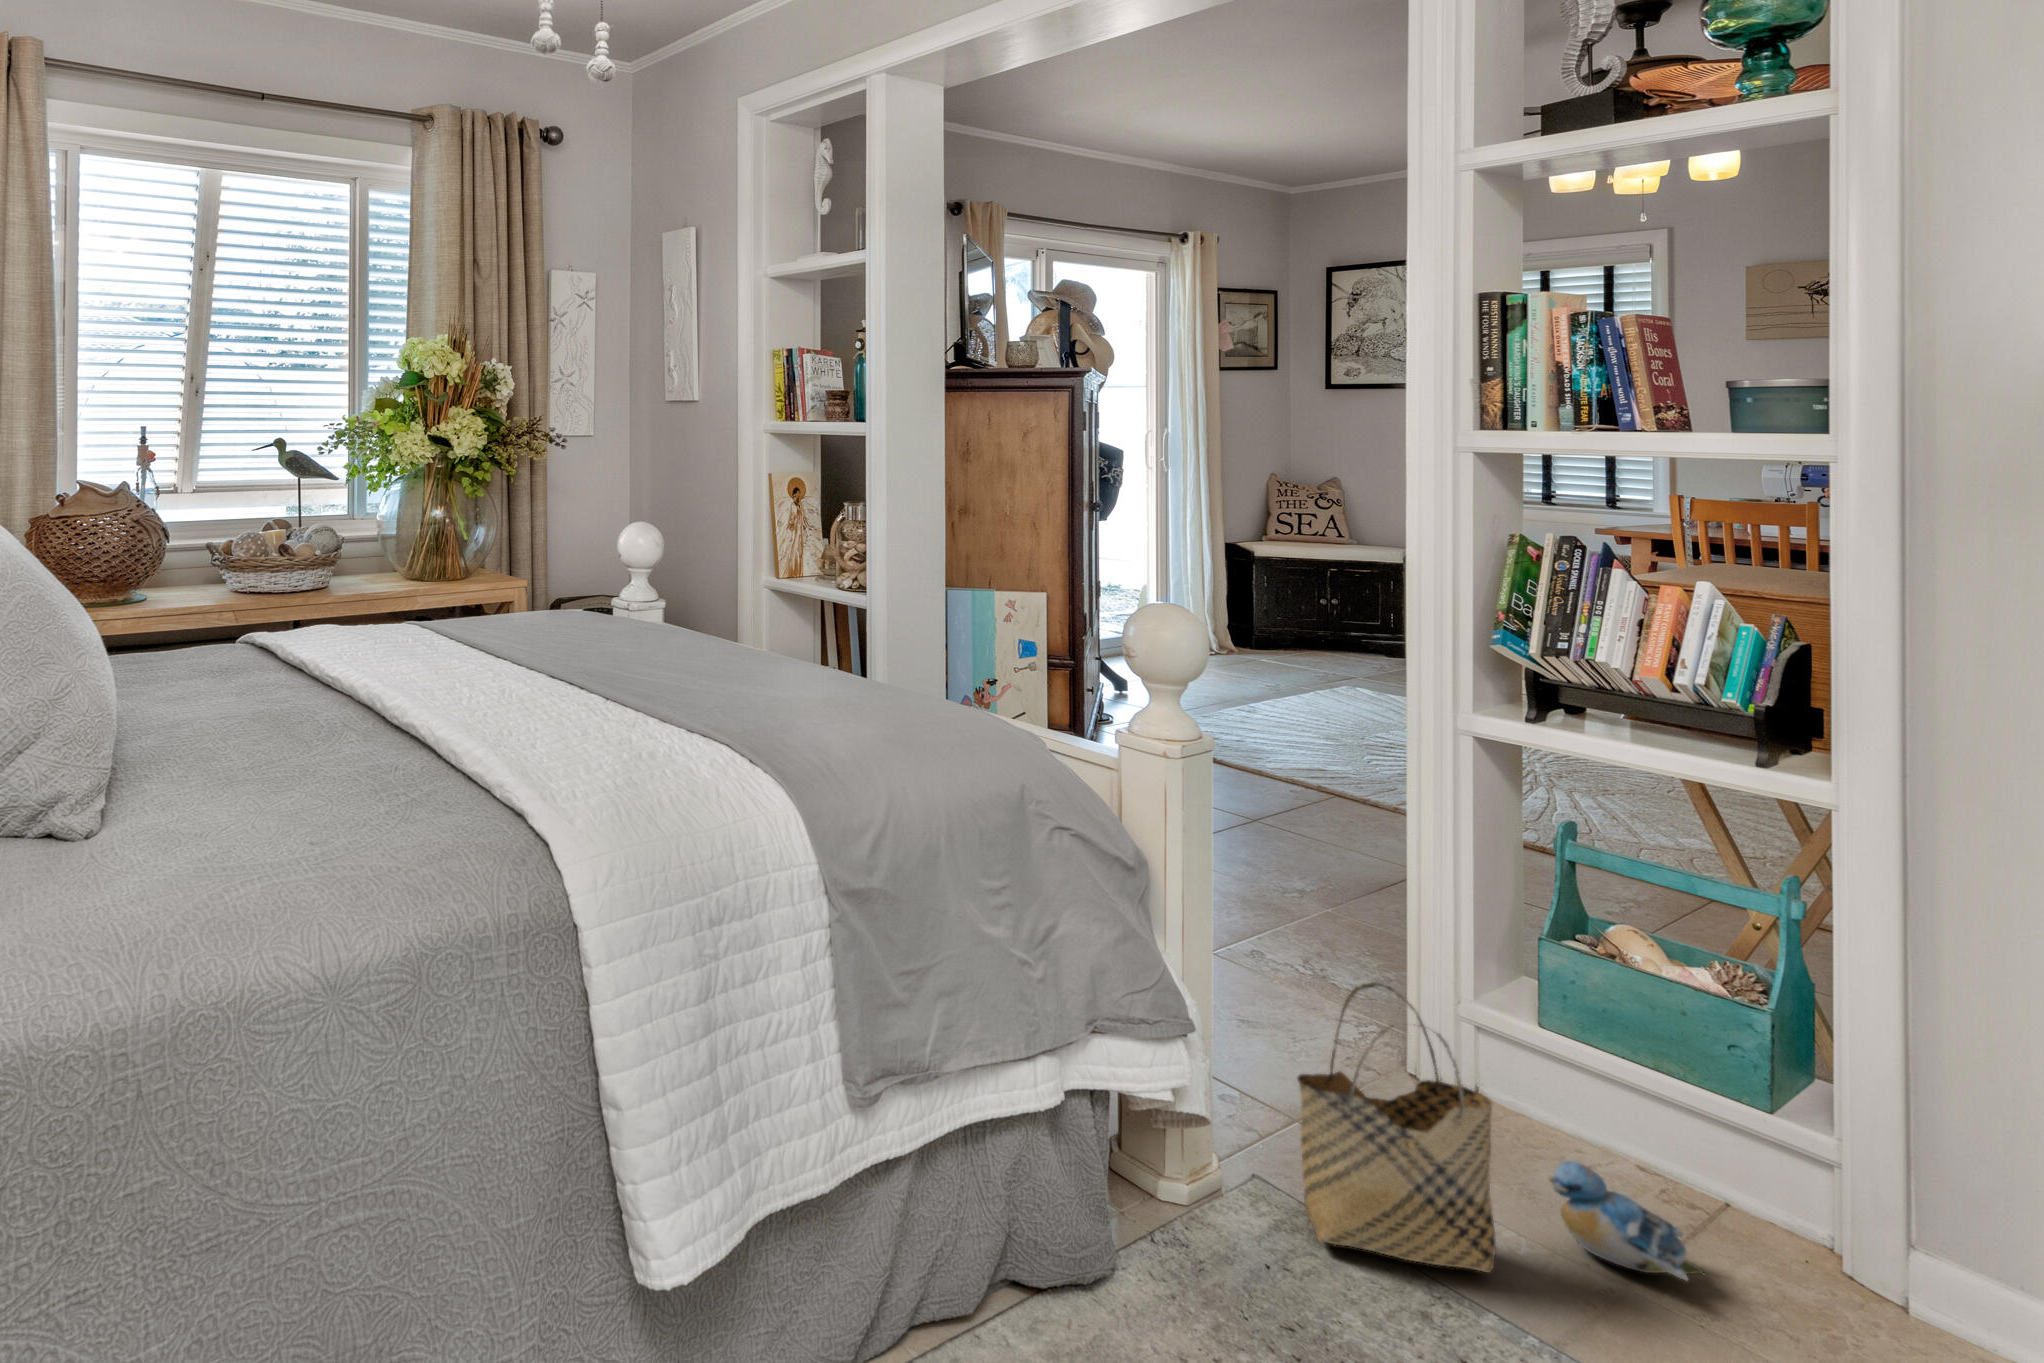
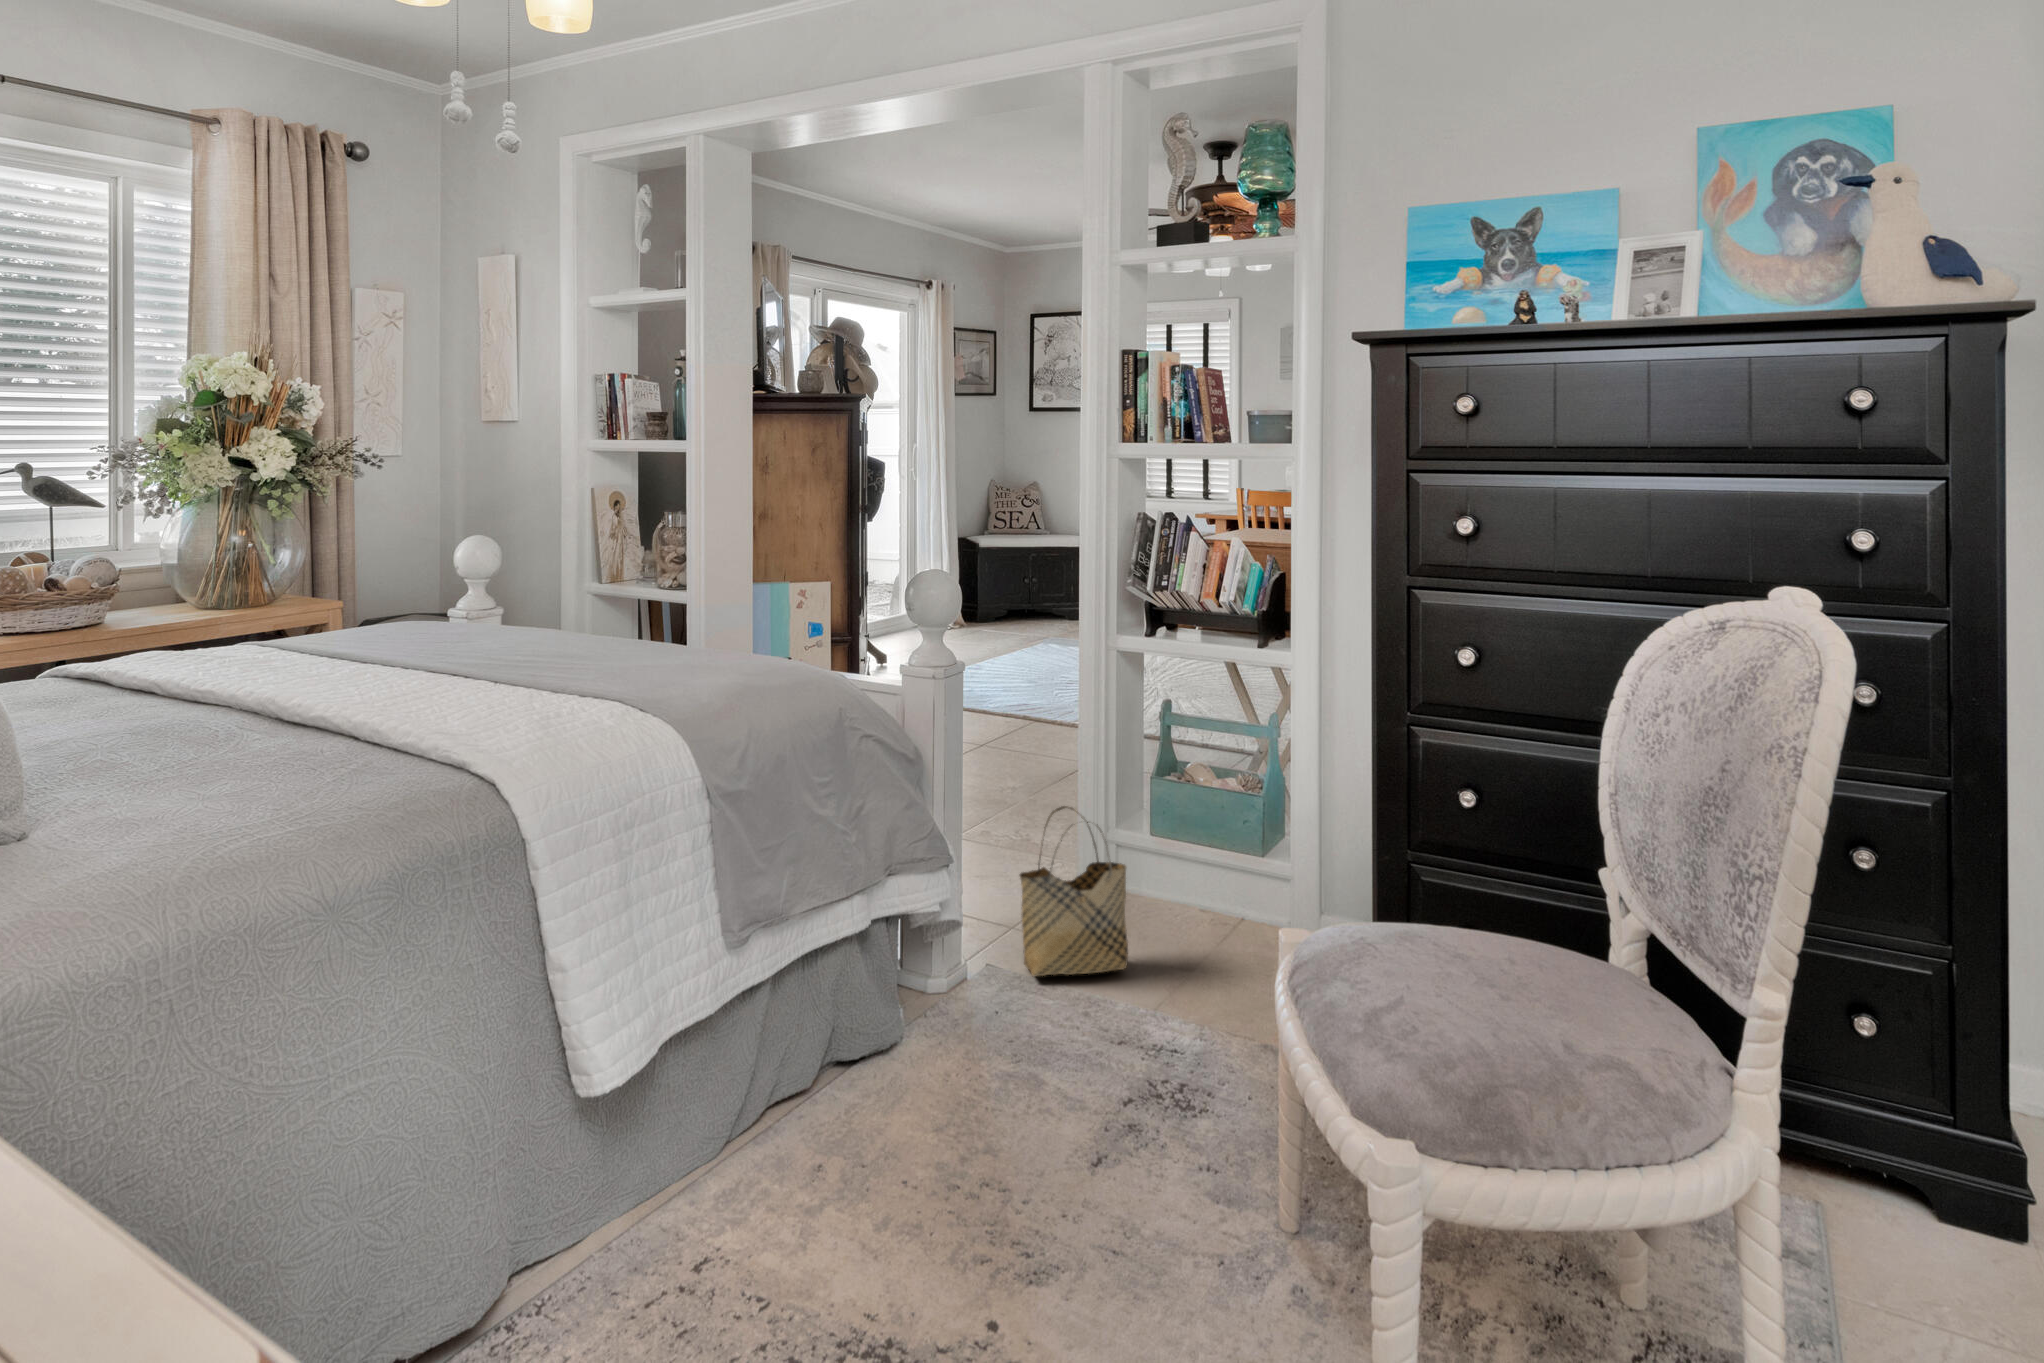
plush toy: present [1549,1161,1704,1281] -> none [1156,897,1232,952]

